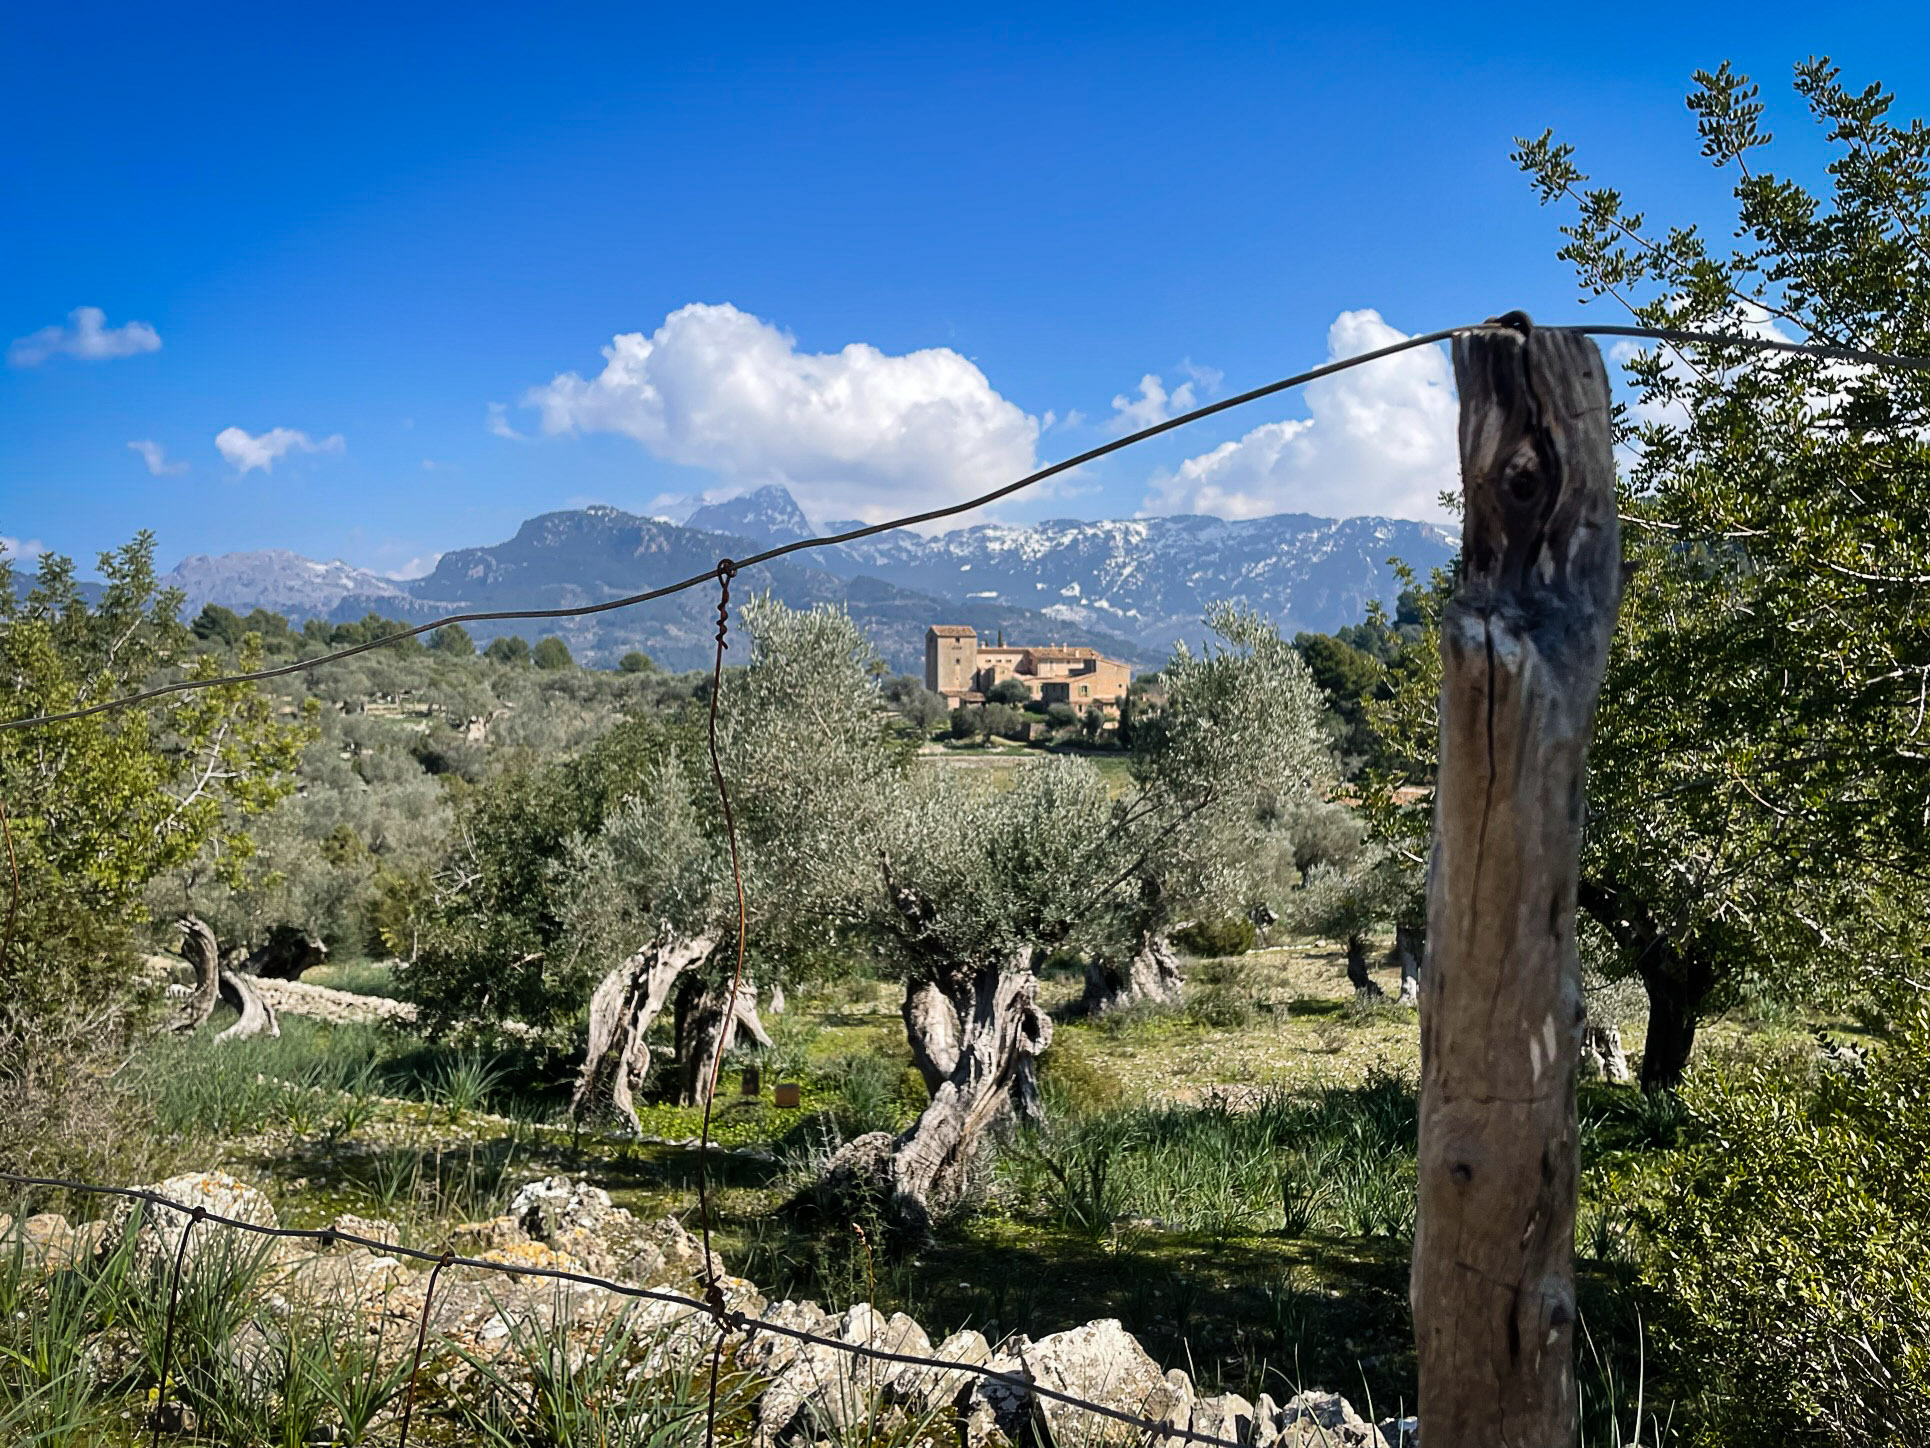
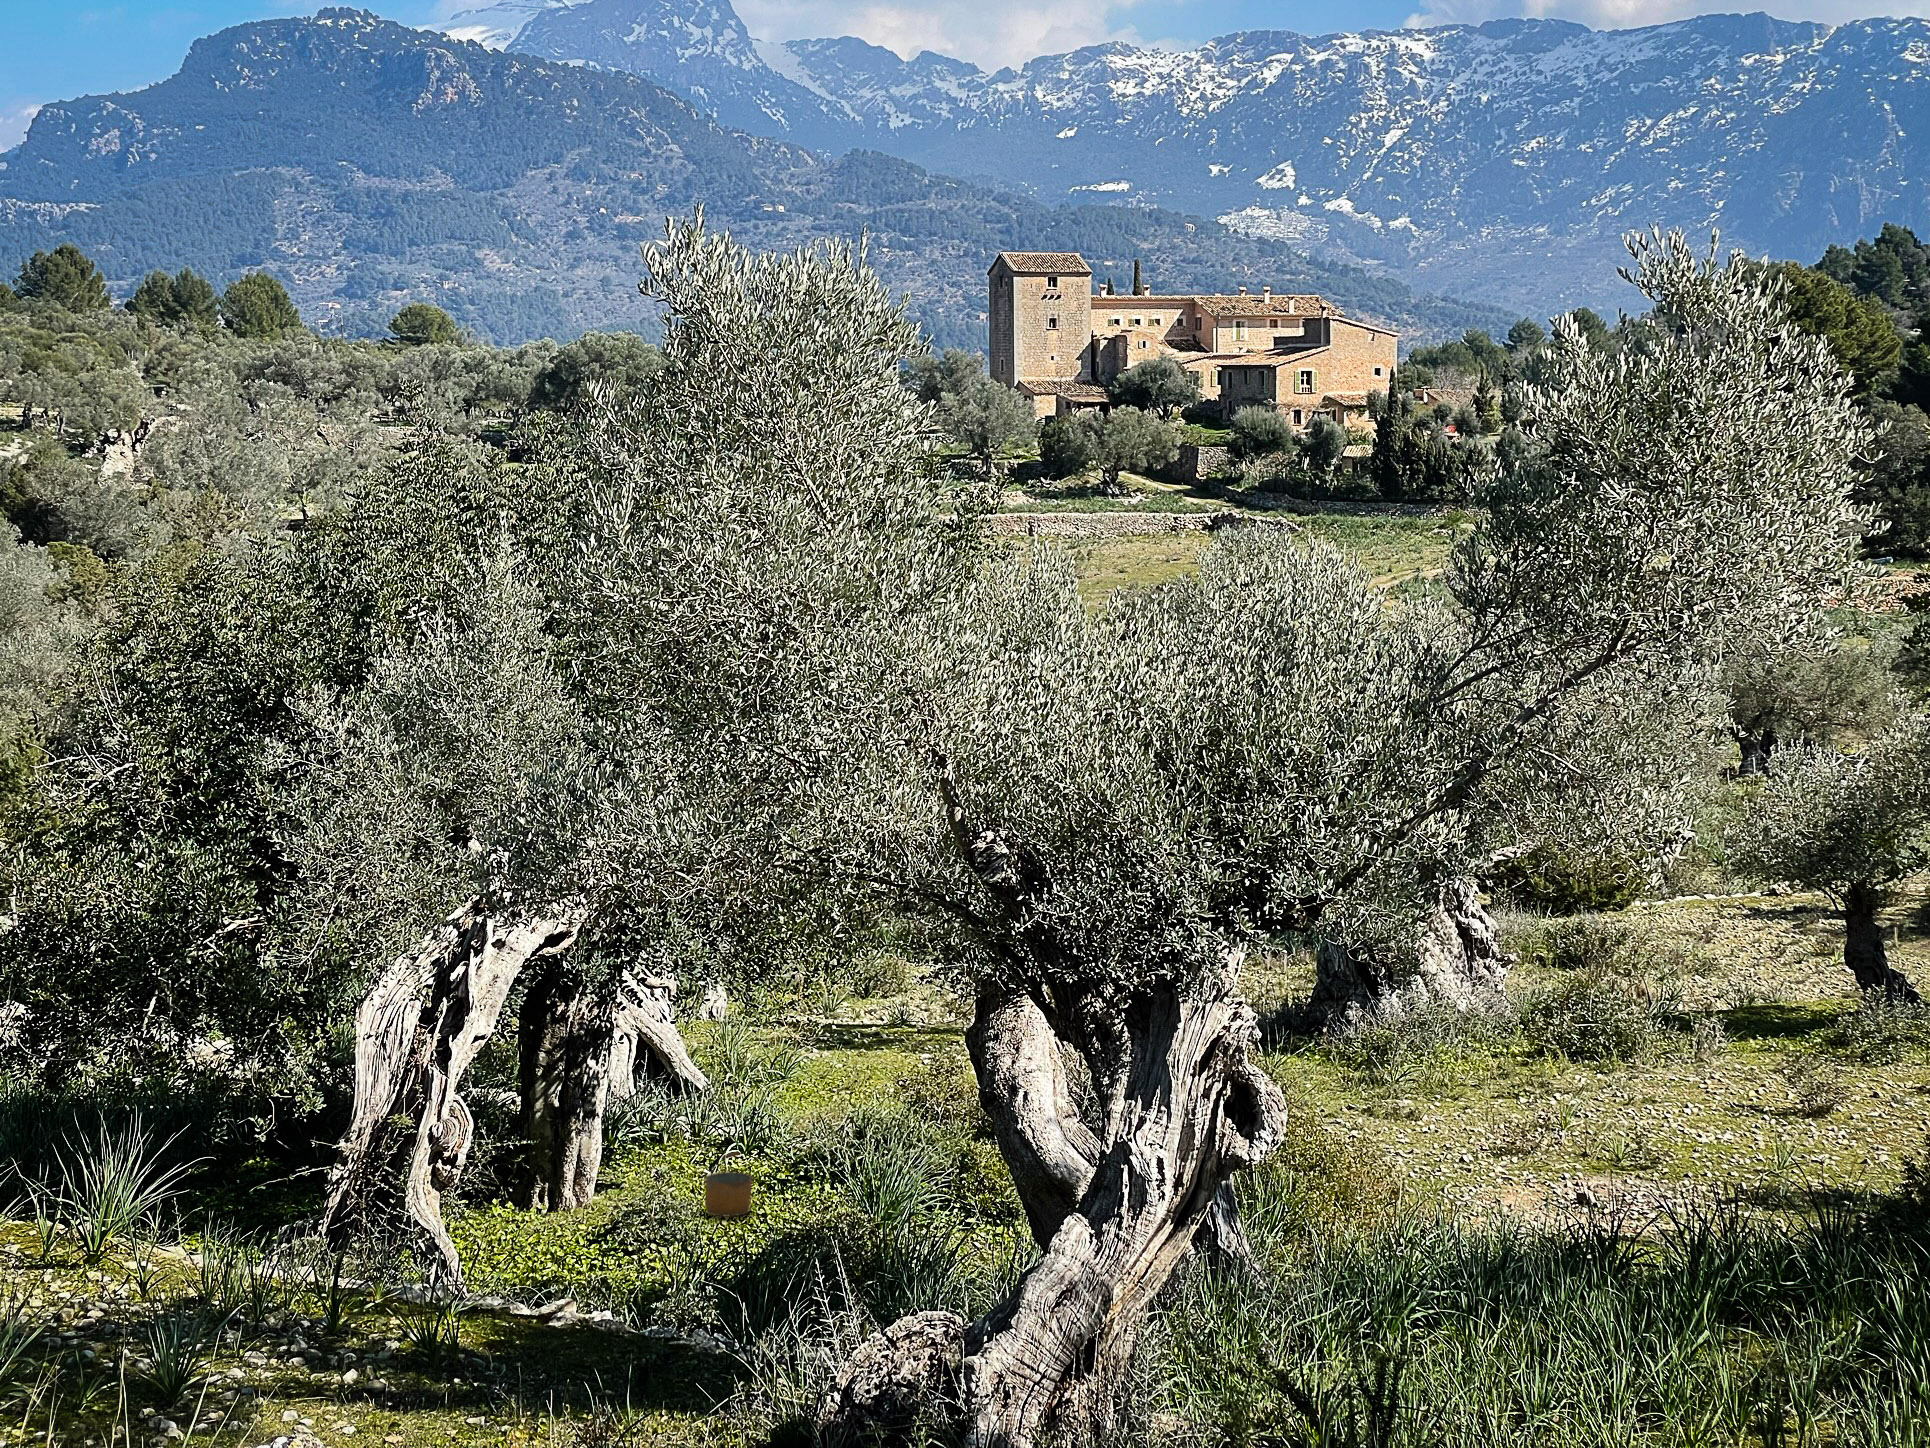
backpack: present [740,1065,766,1099] -> none [641,1136,690,1202]

